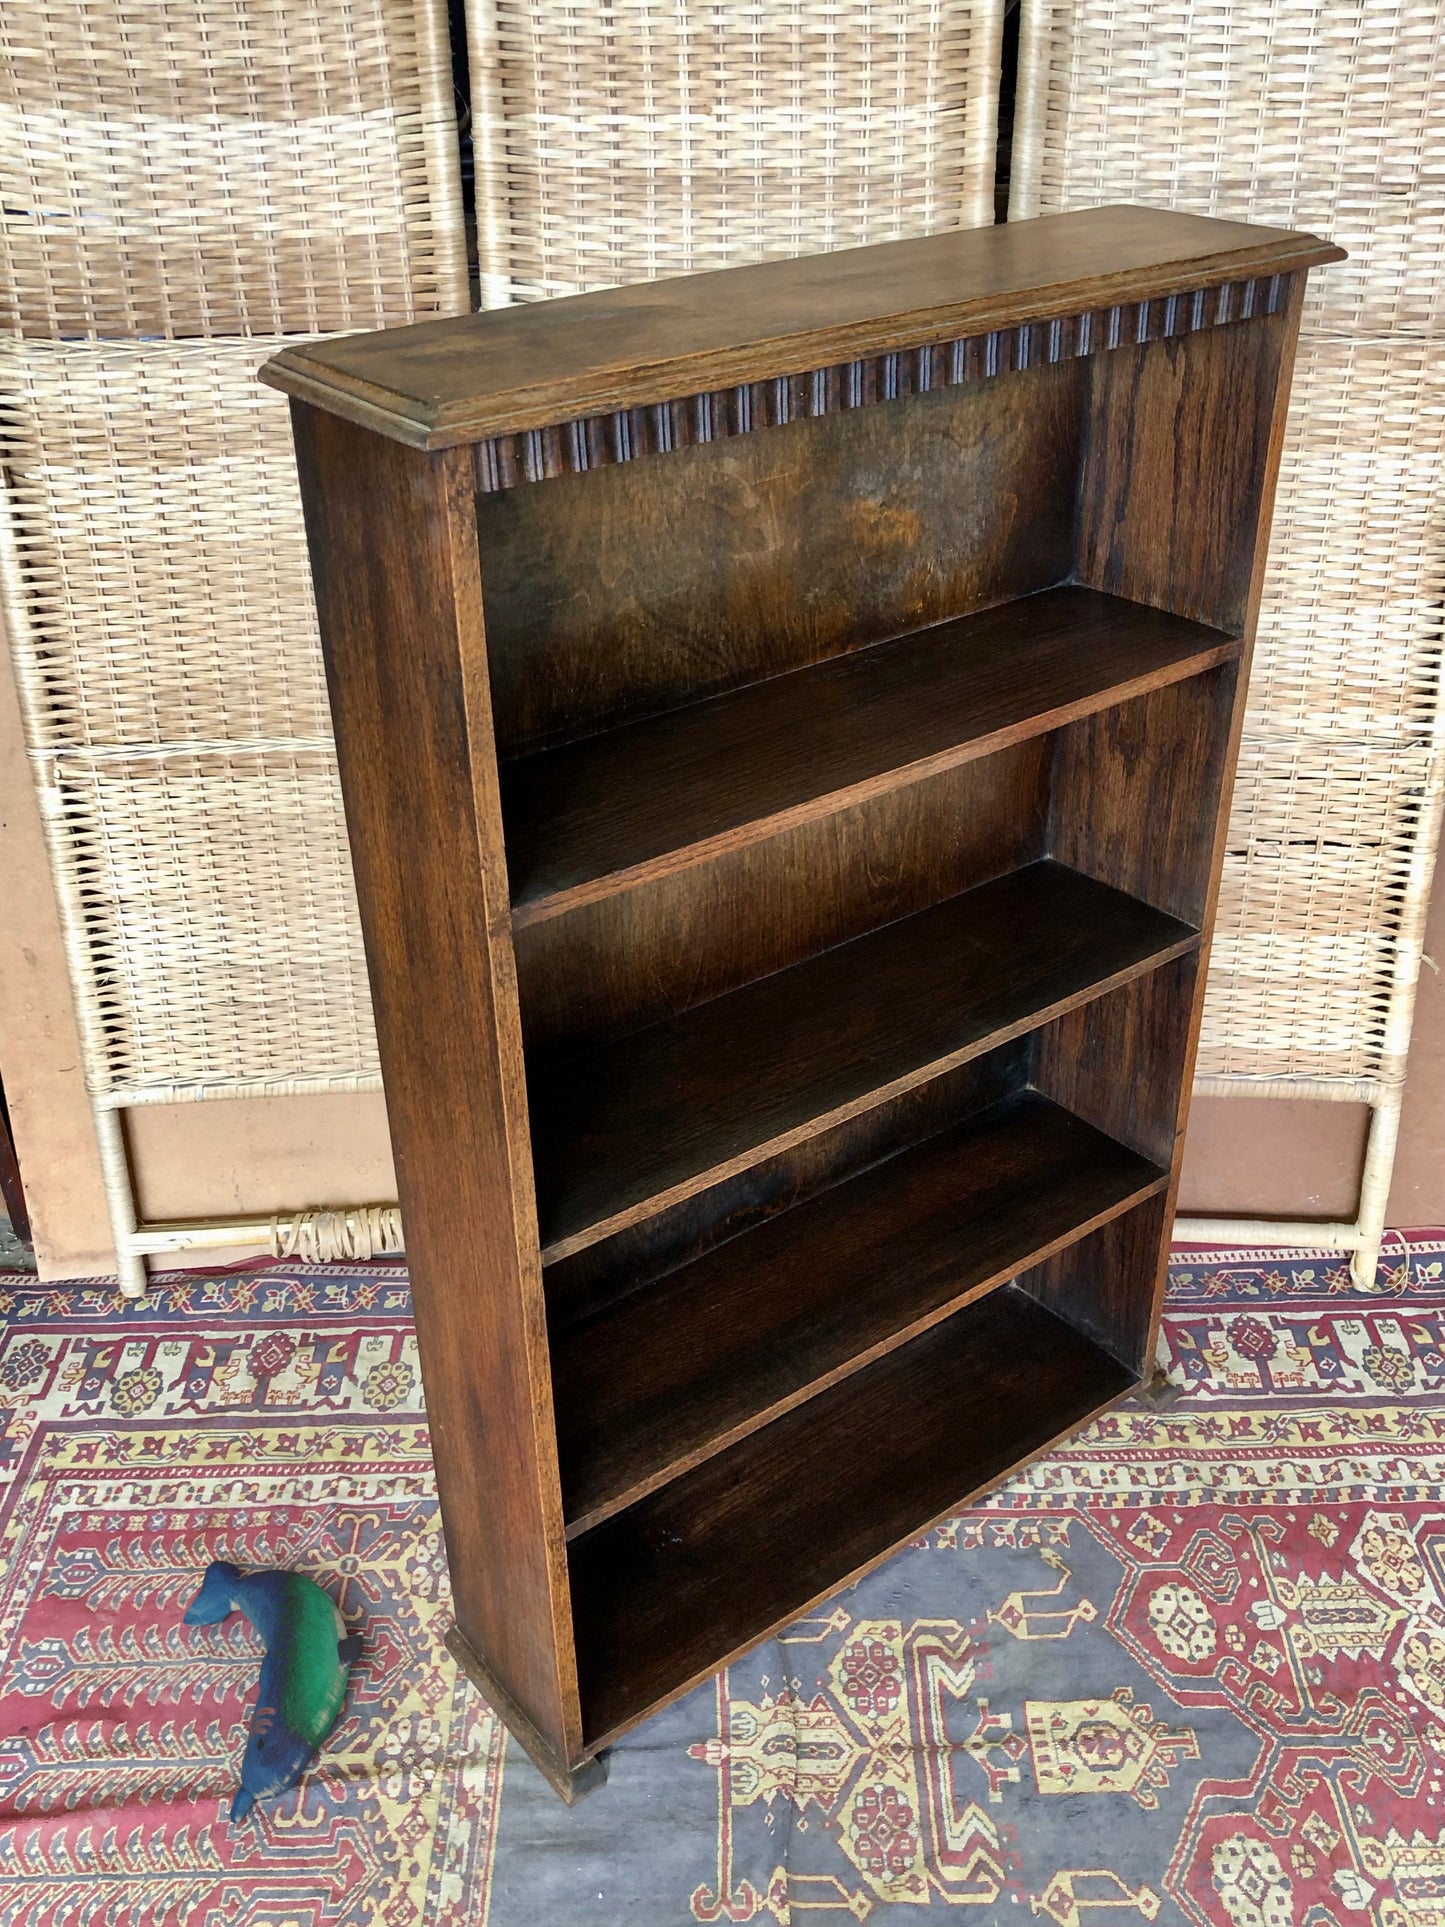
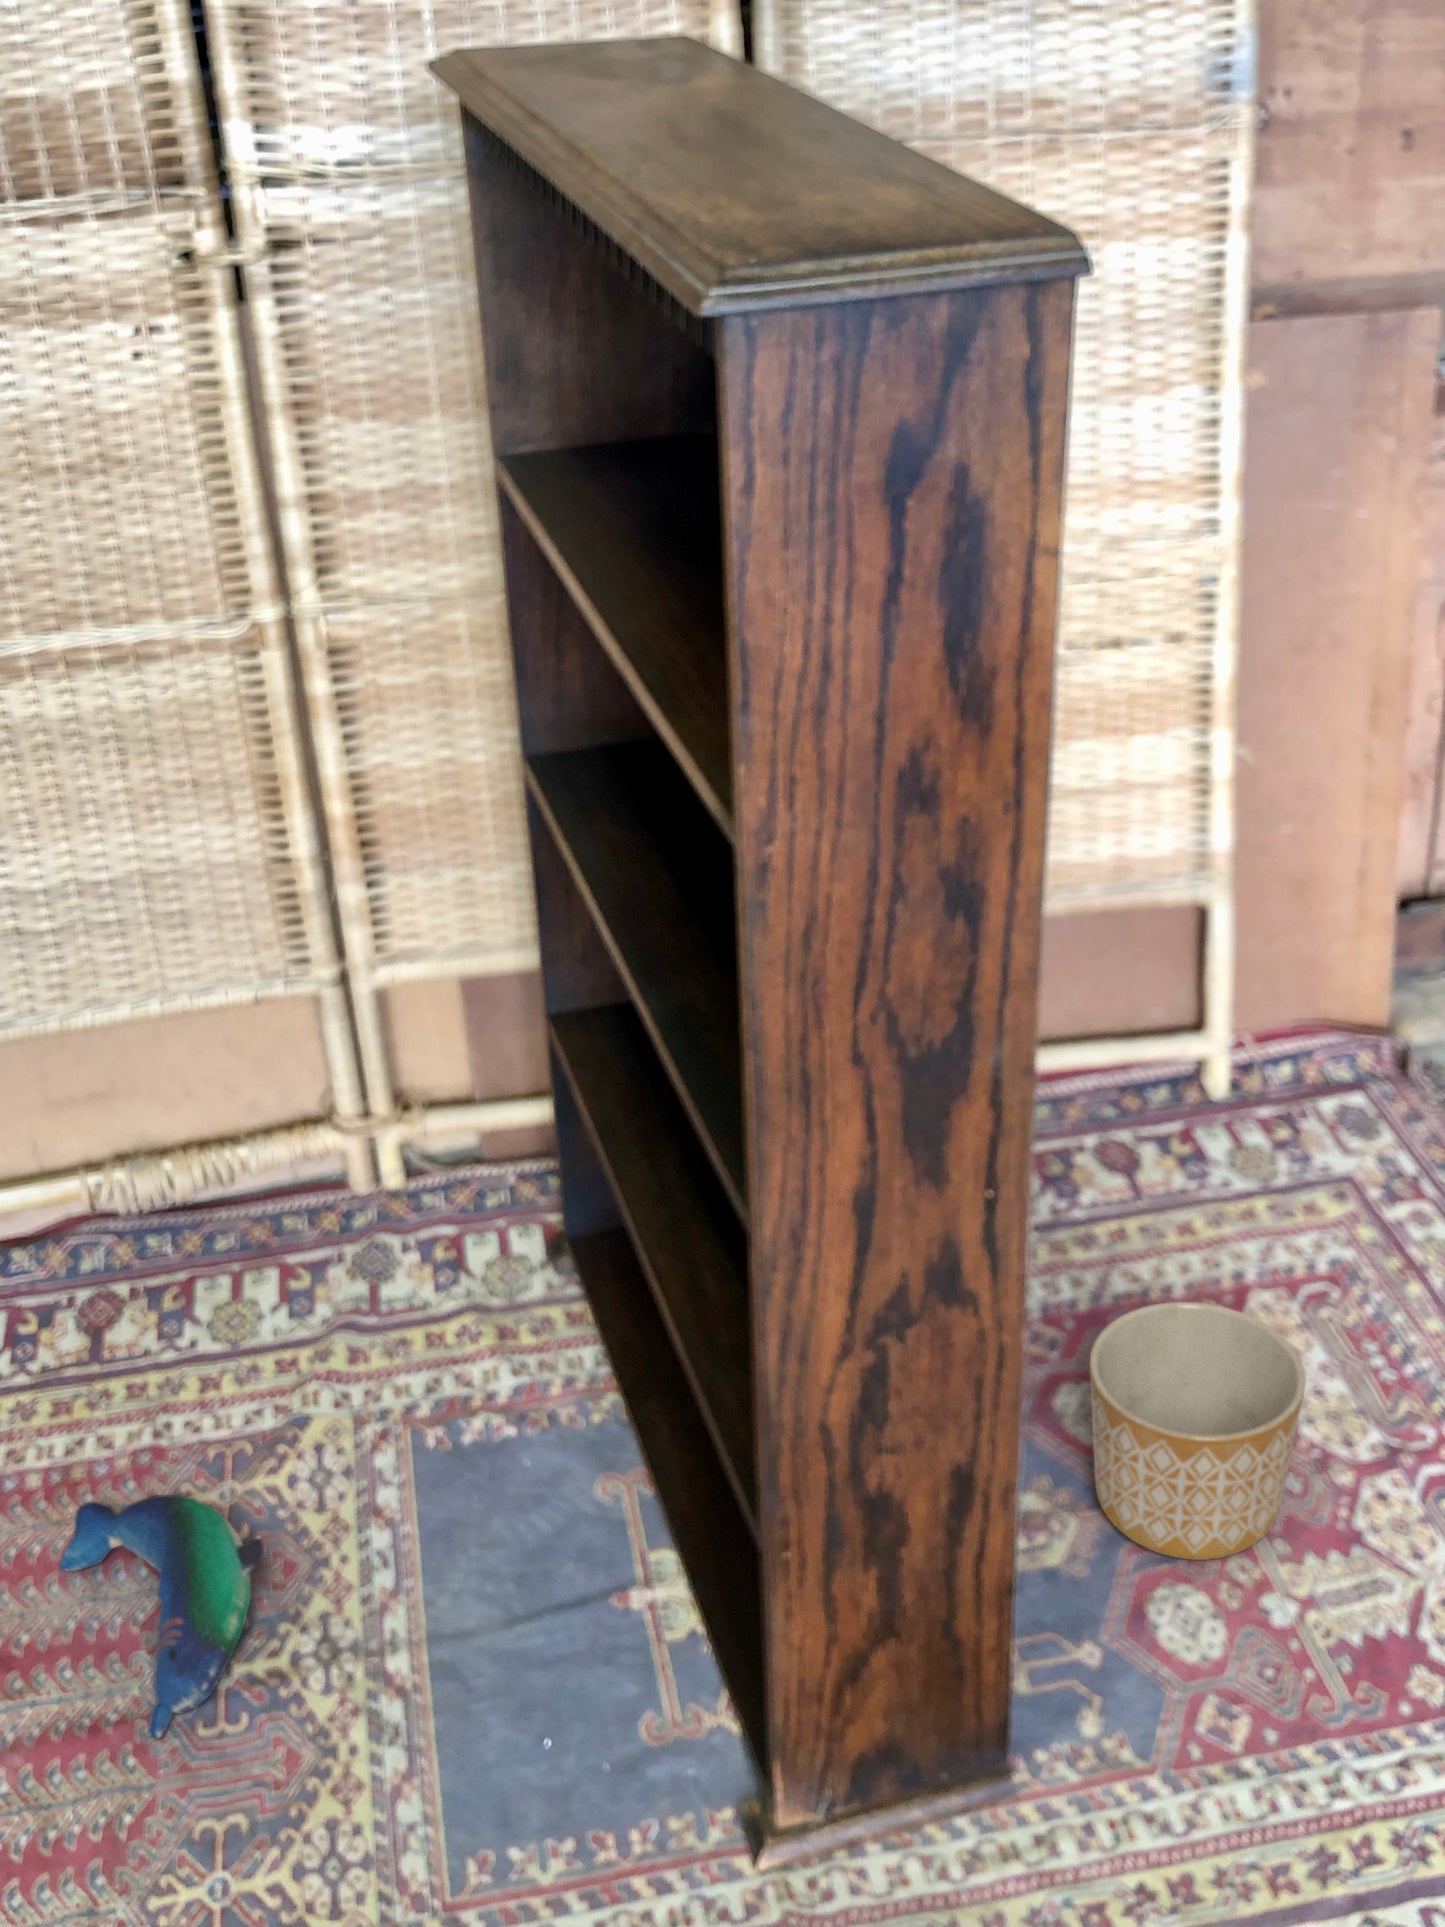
planter: none [1181,1539,1411,1815] -> present [1090,1302,1306,1560]

